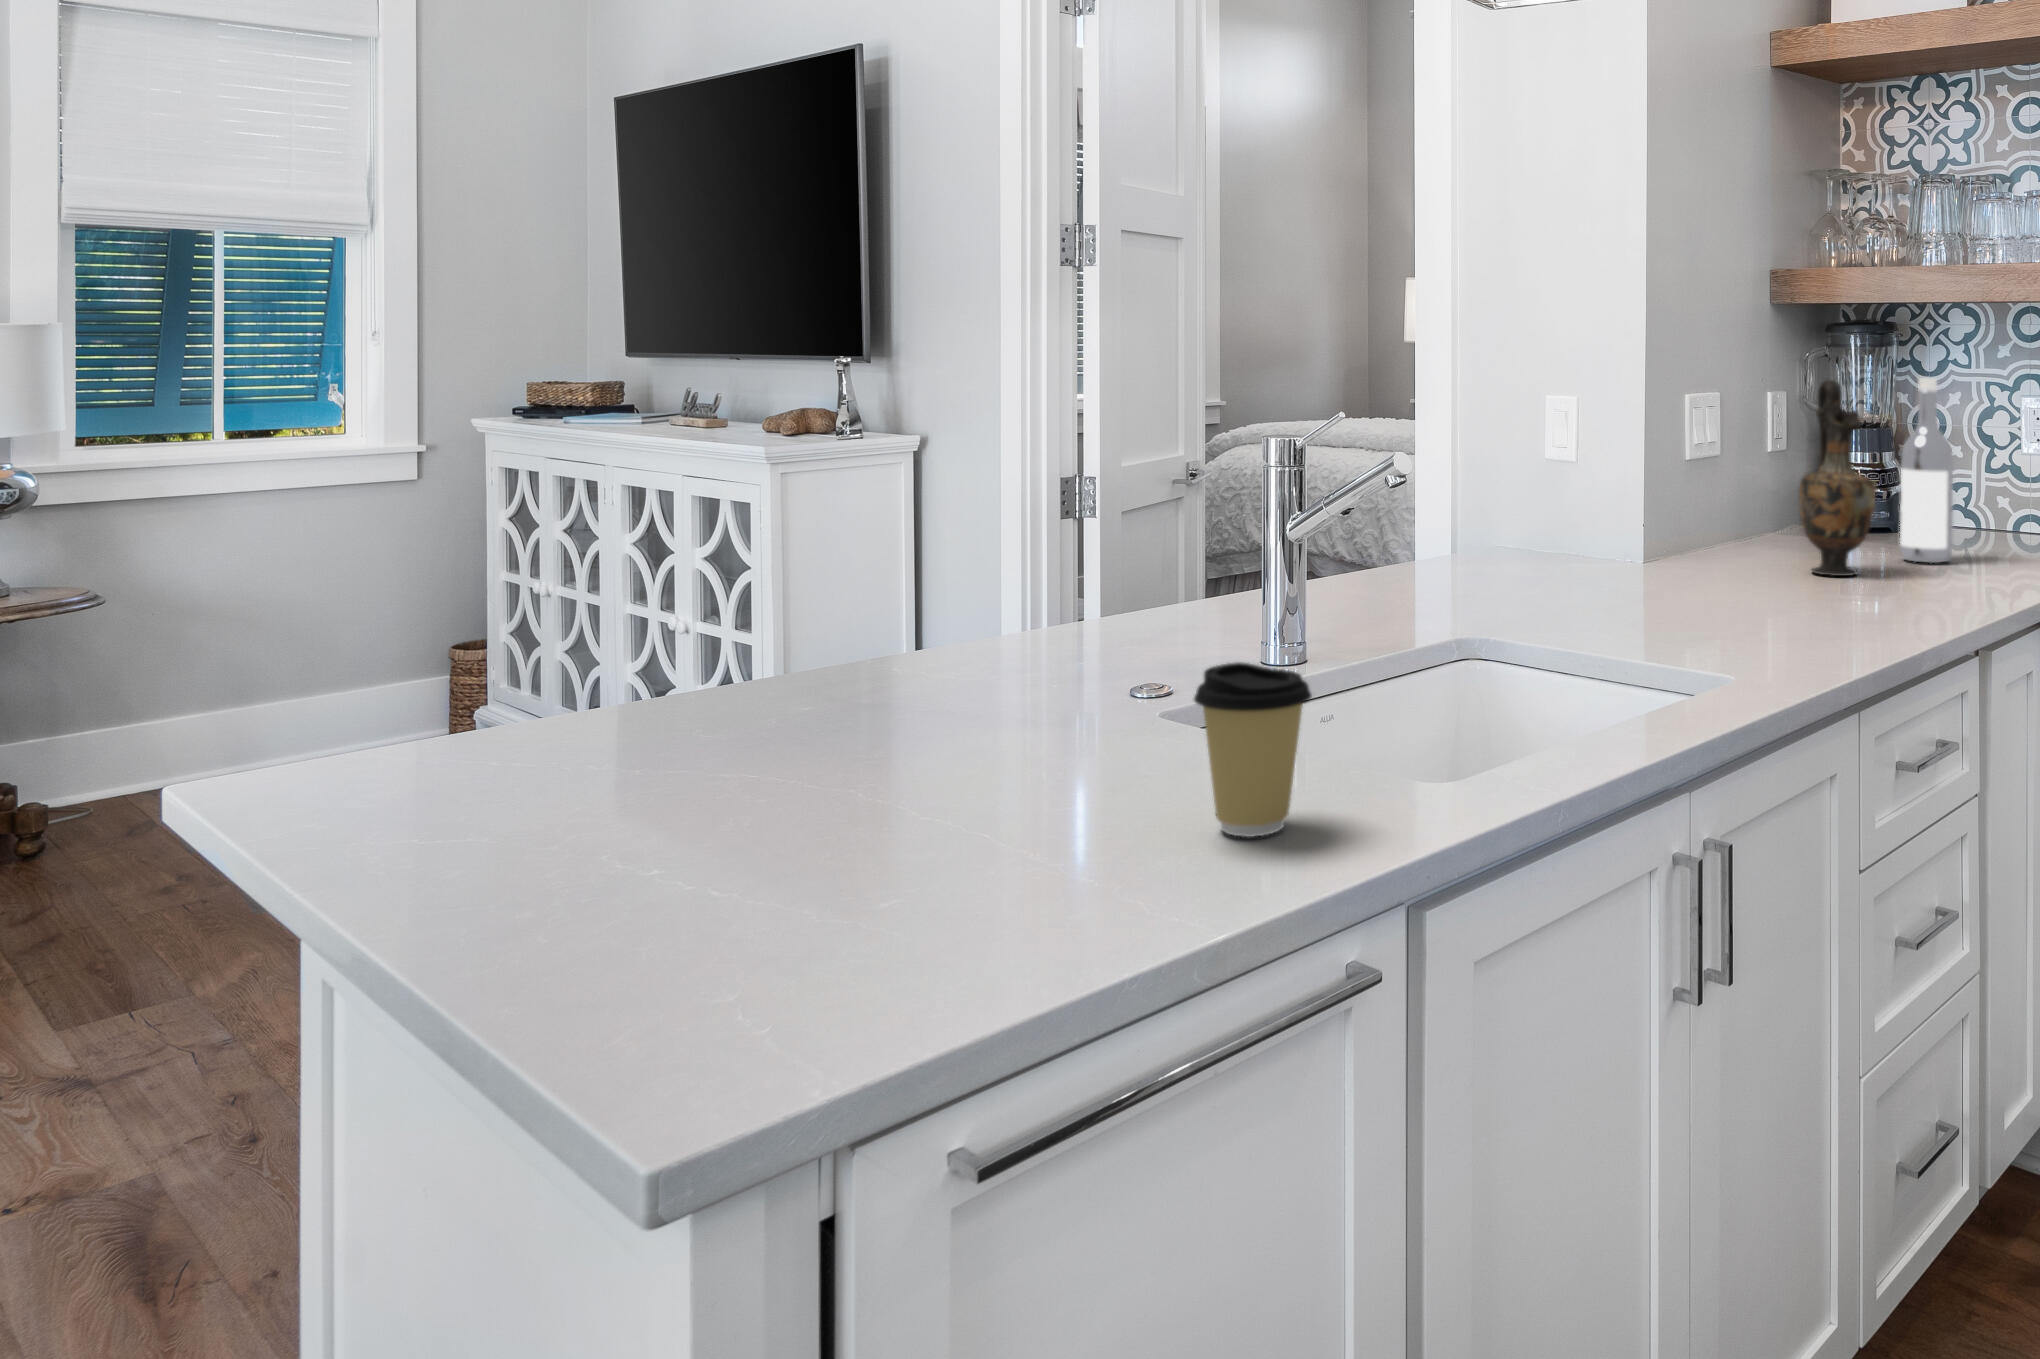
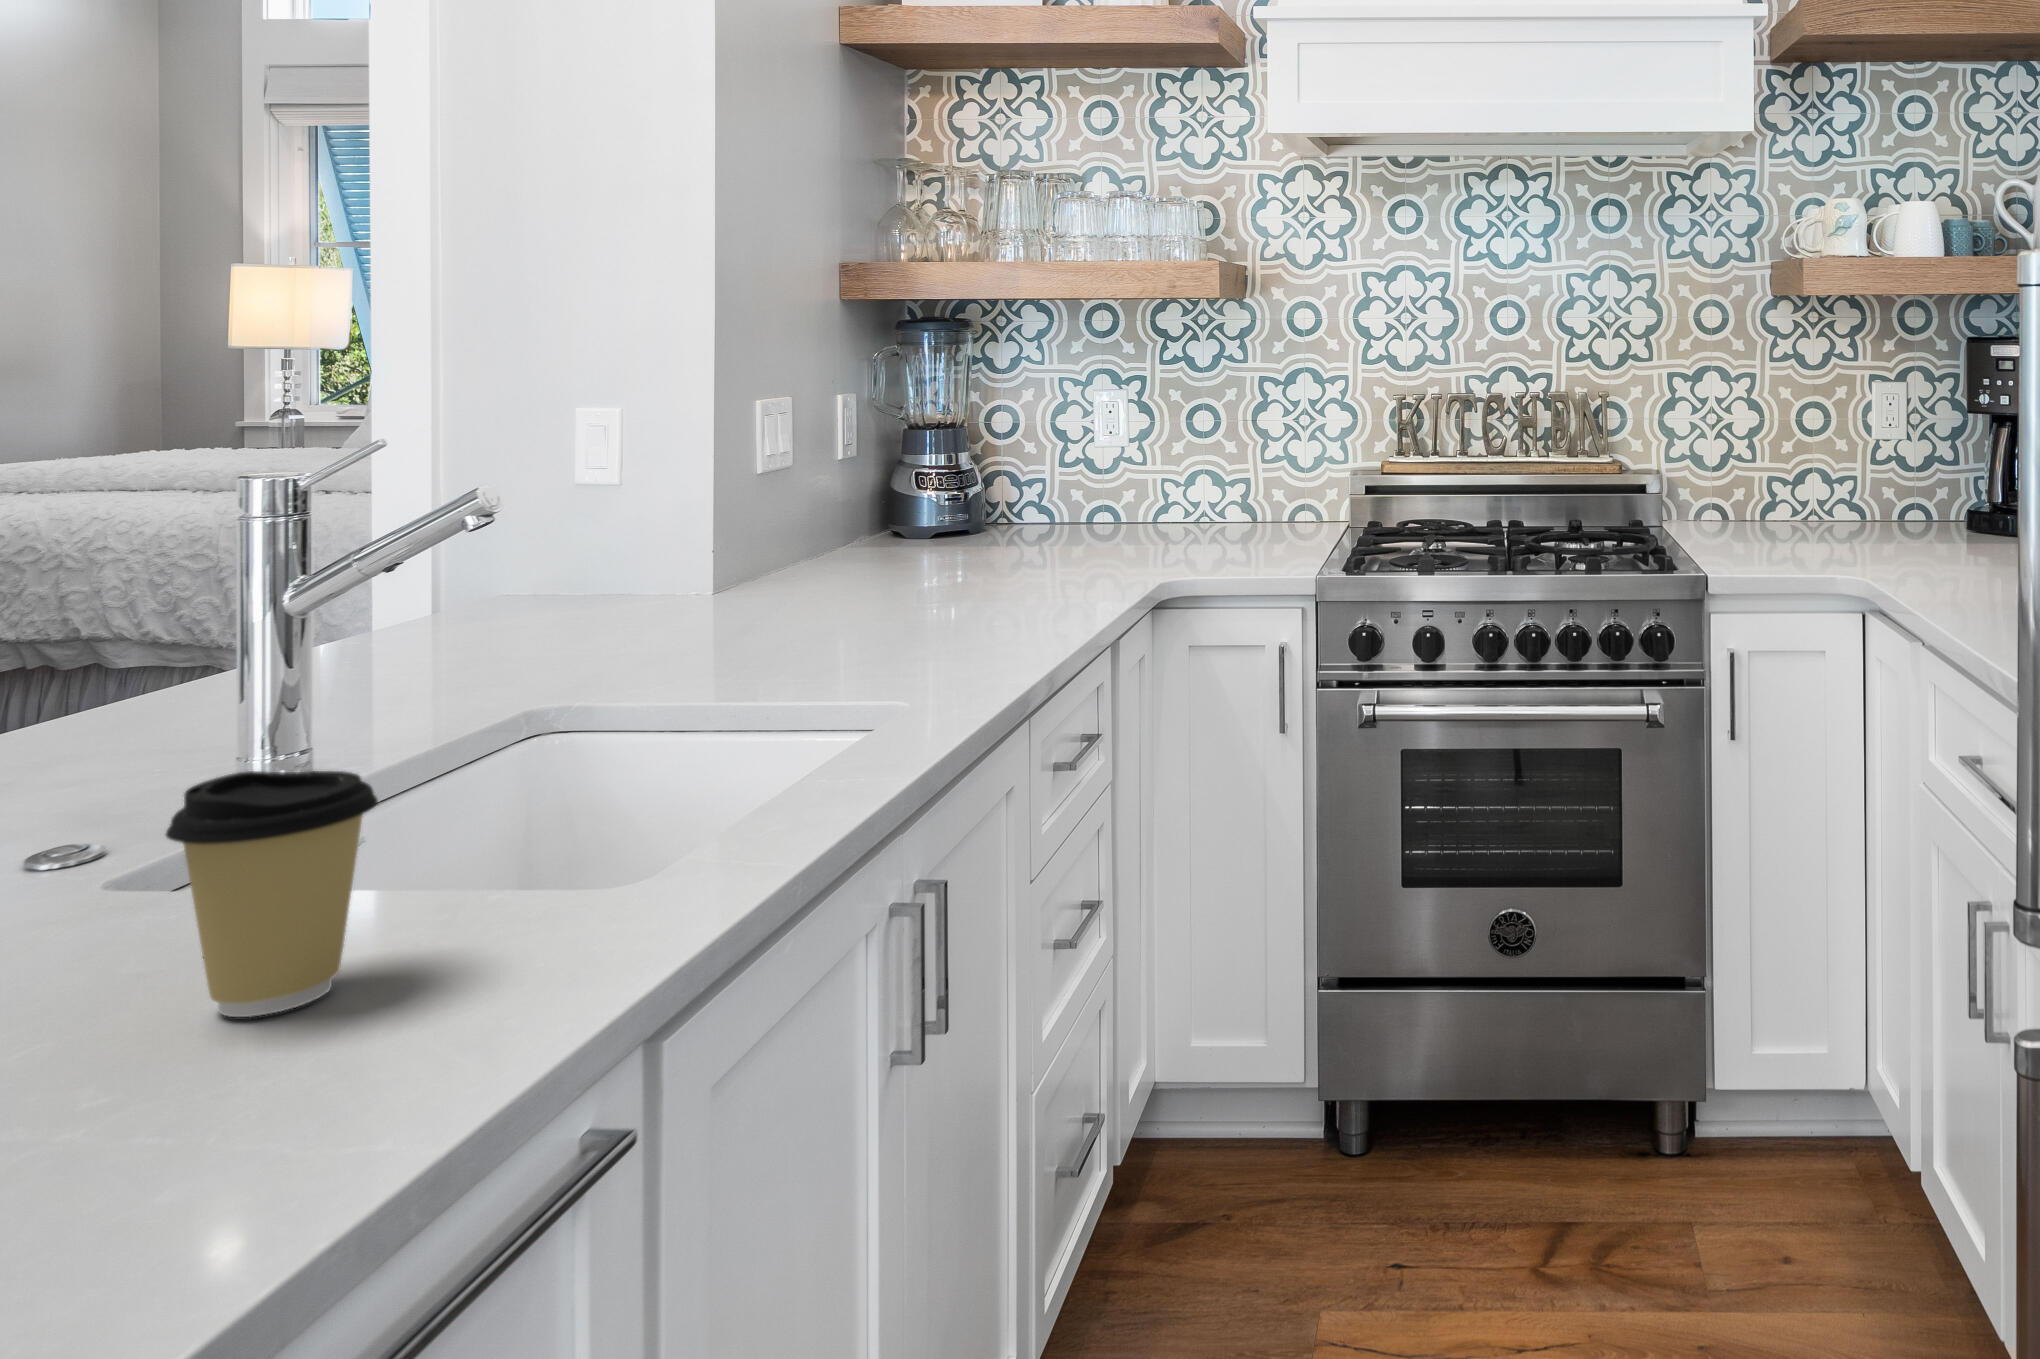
wine bottle: present [1900,378,1953,563] -> none [990,371,1042,556]
vase: present [1799,380,1876,576] -> none [888,374,972,578]

